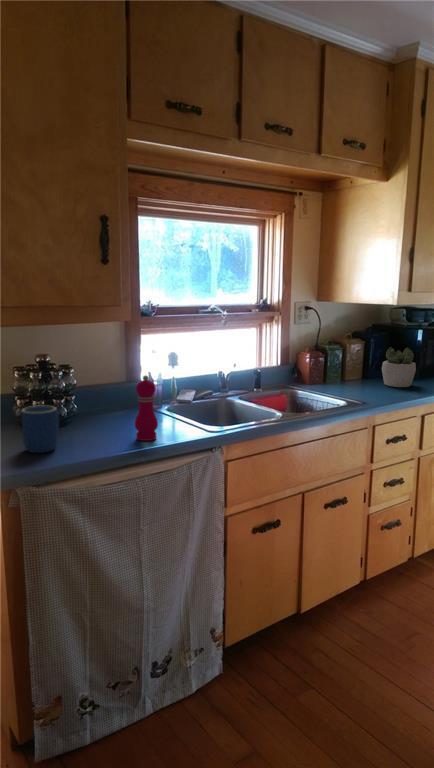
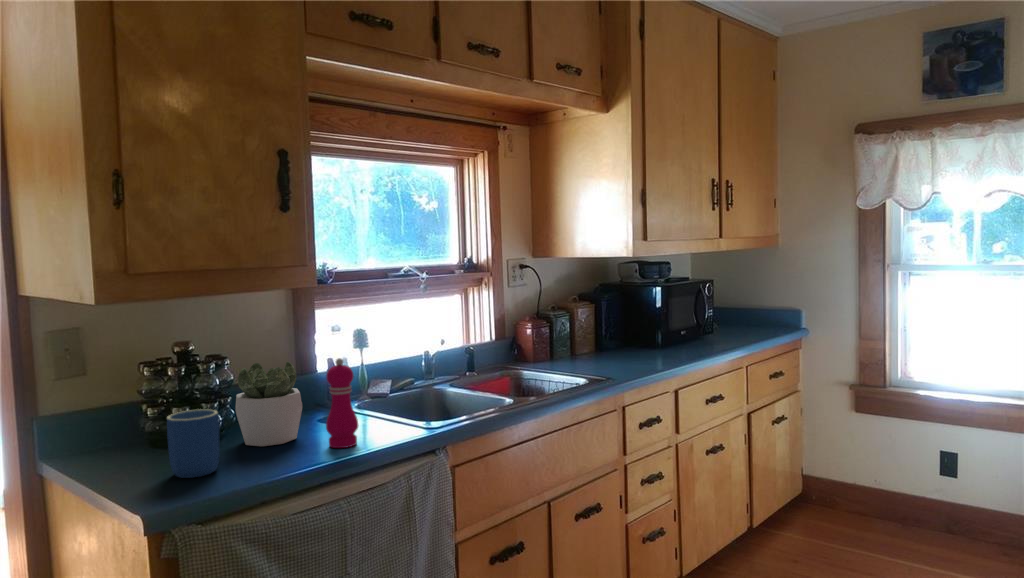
succulent plant: present [382,347,416,387] -> present [236,362,302,446]

